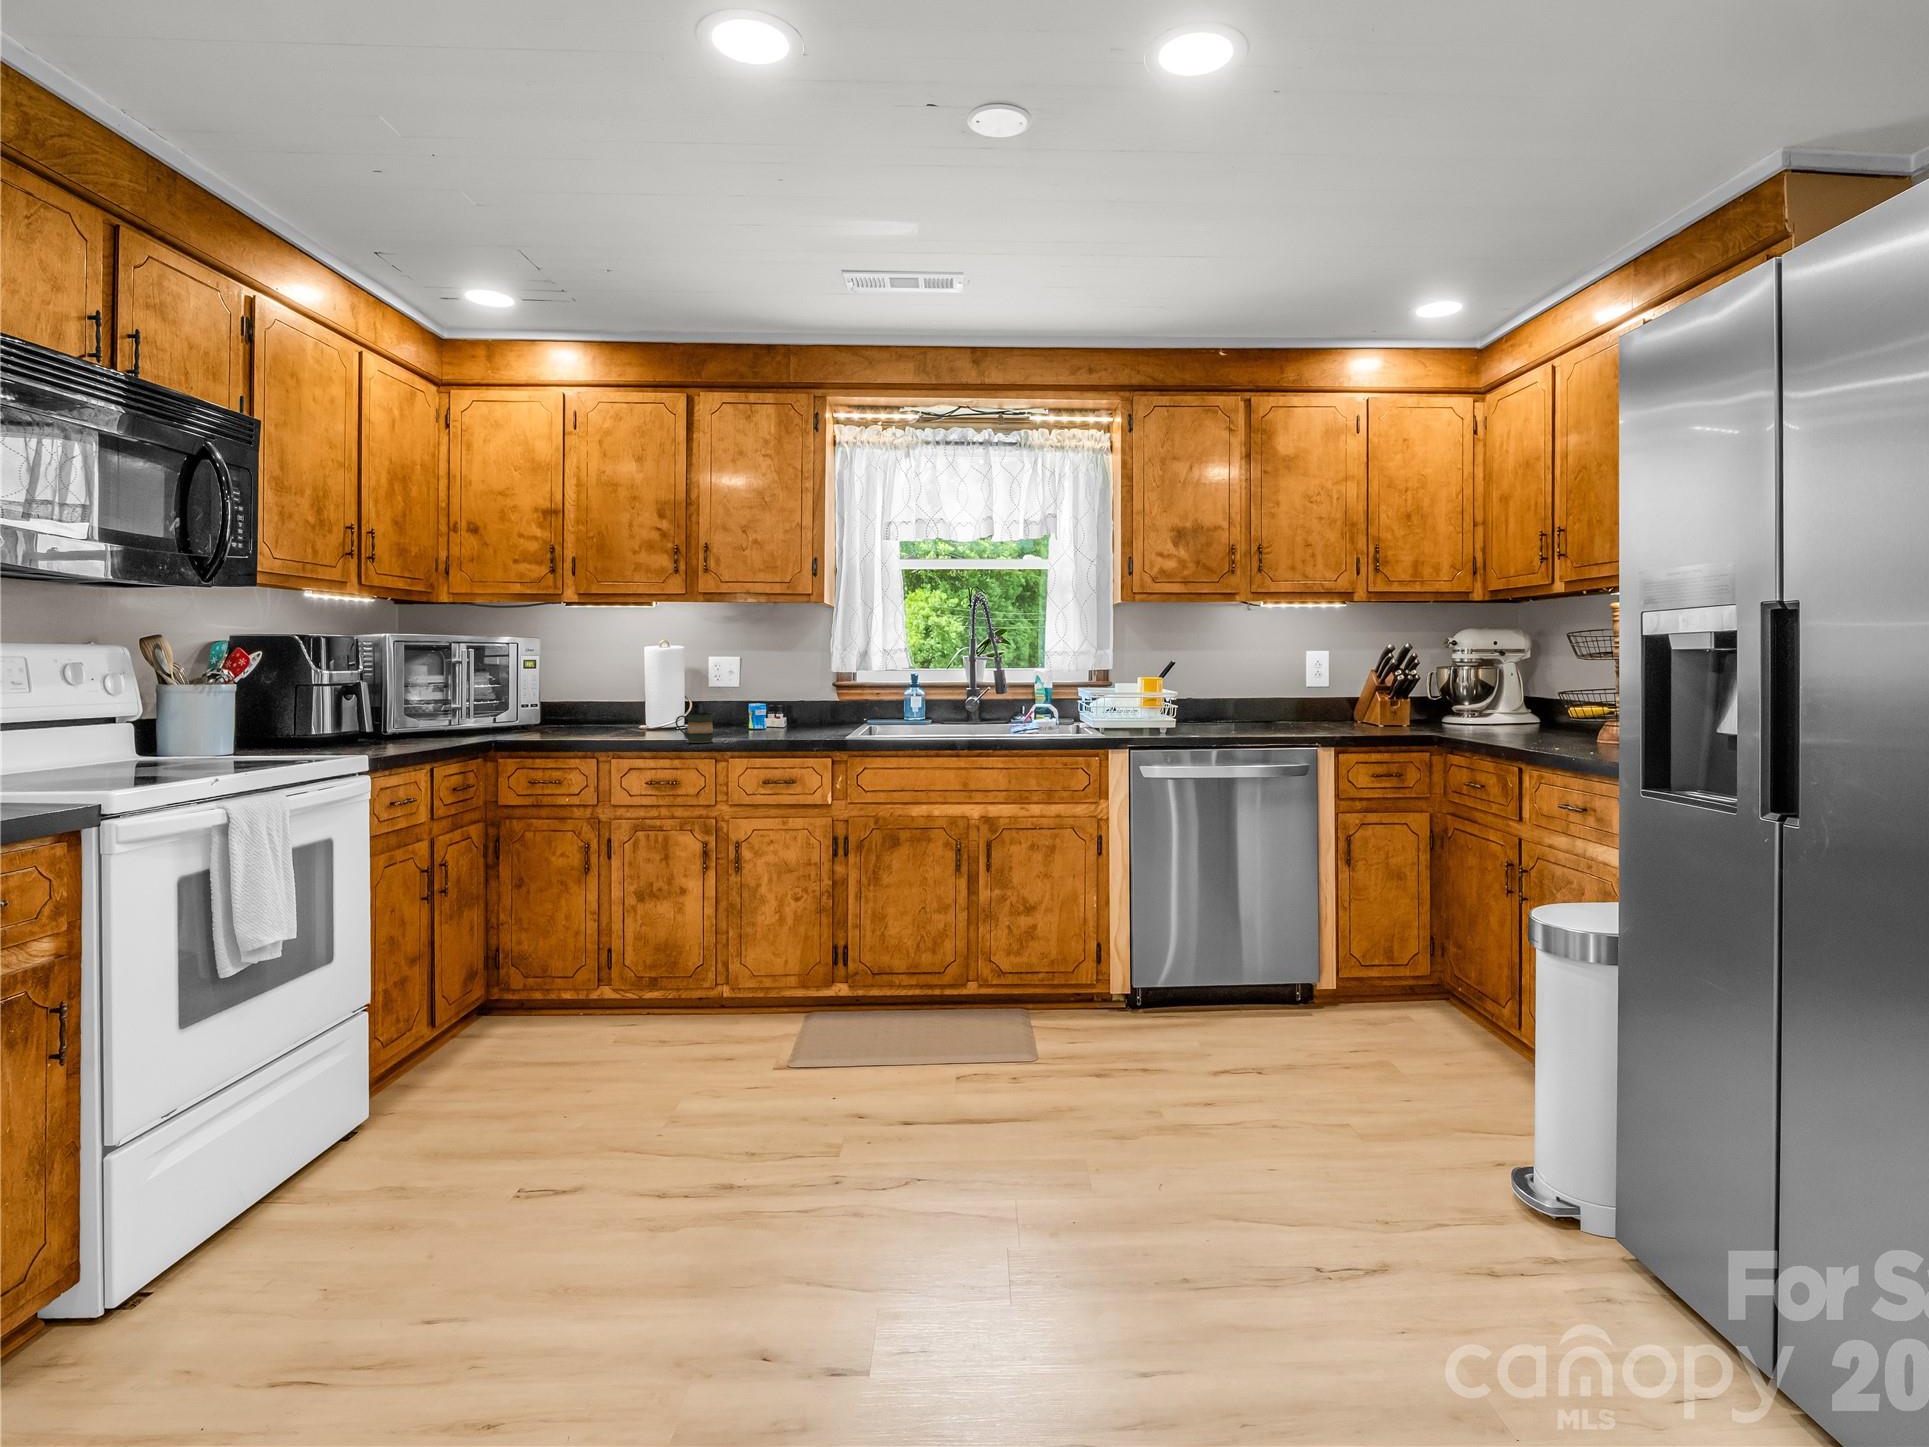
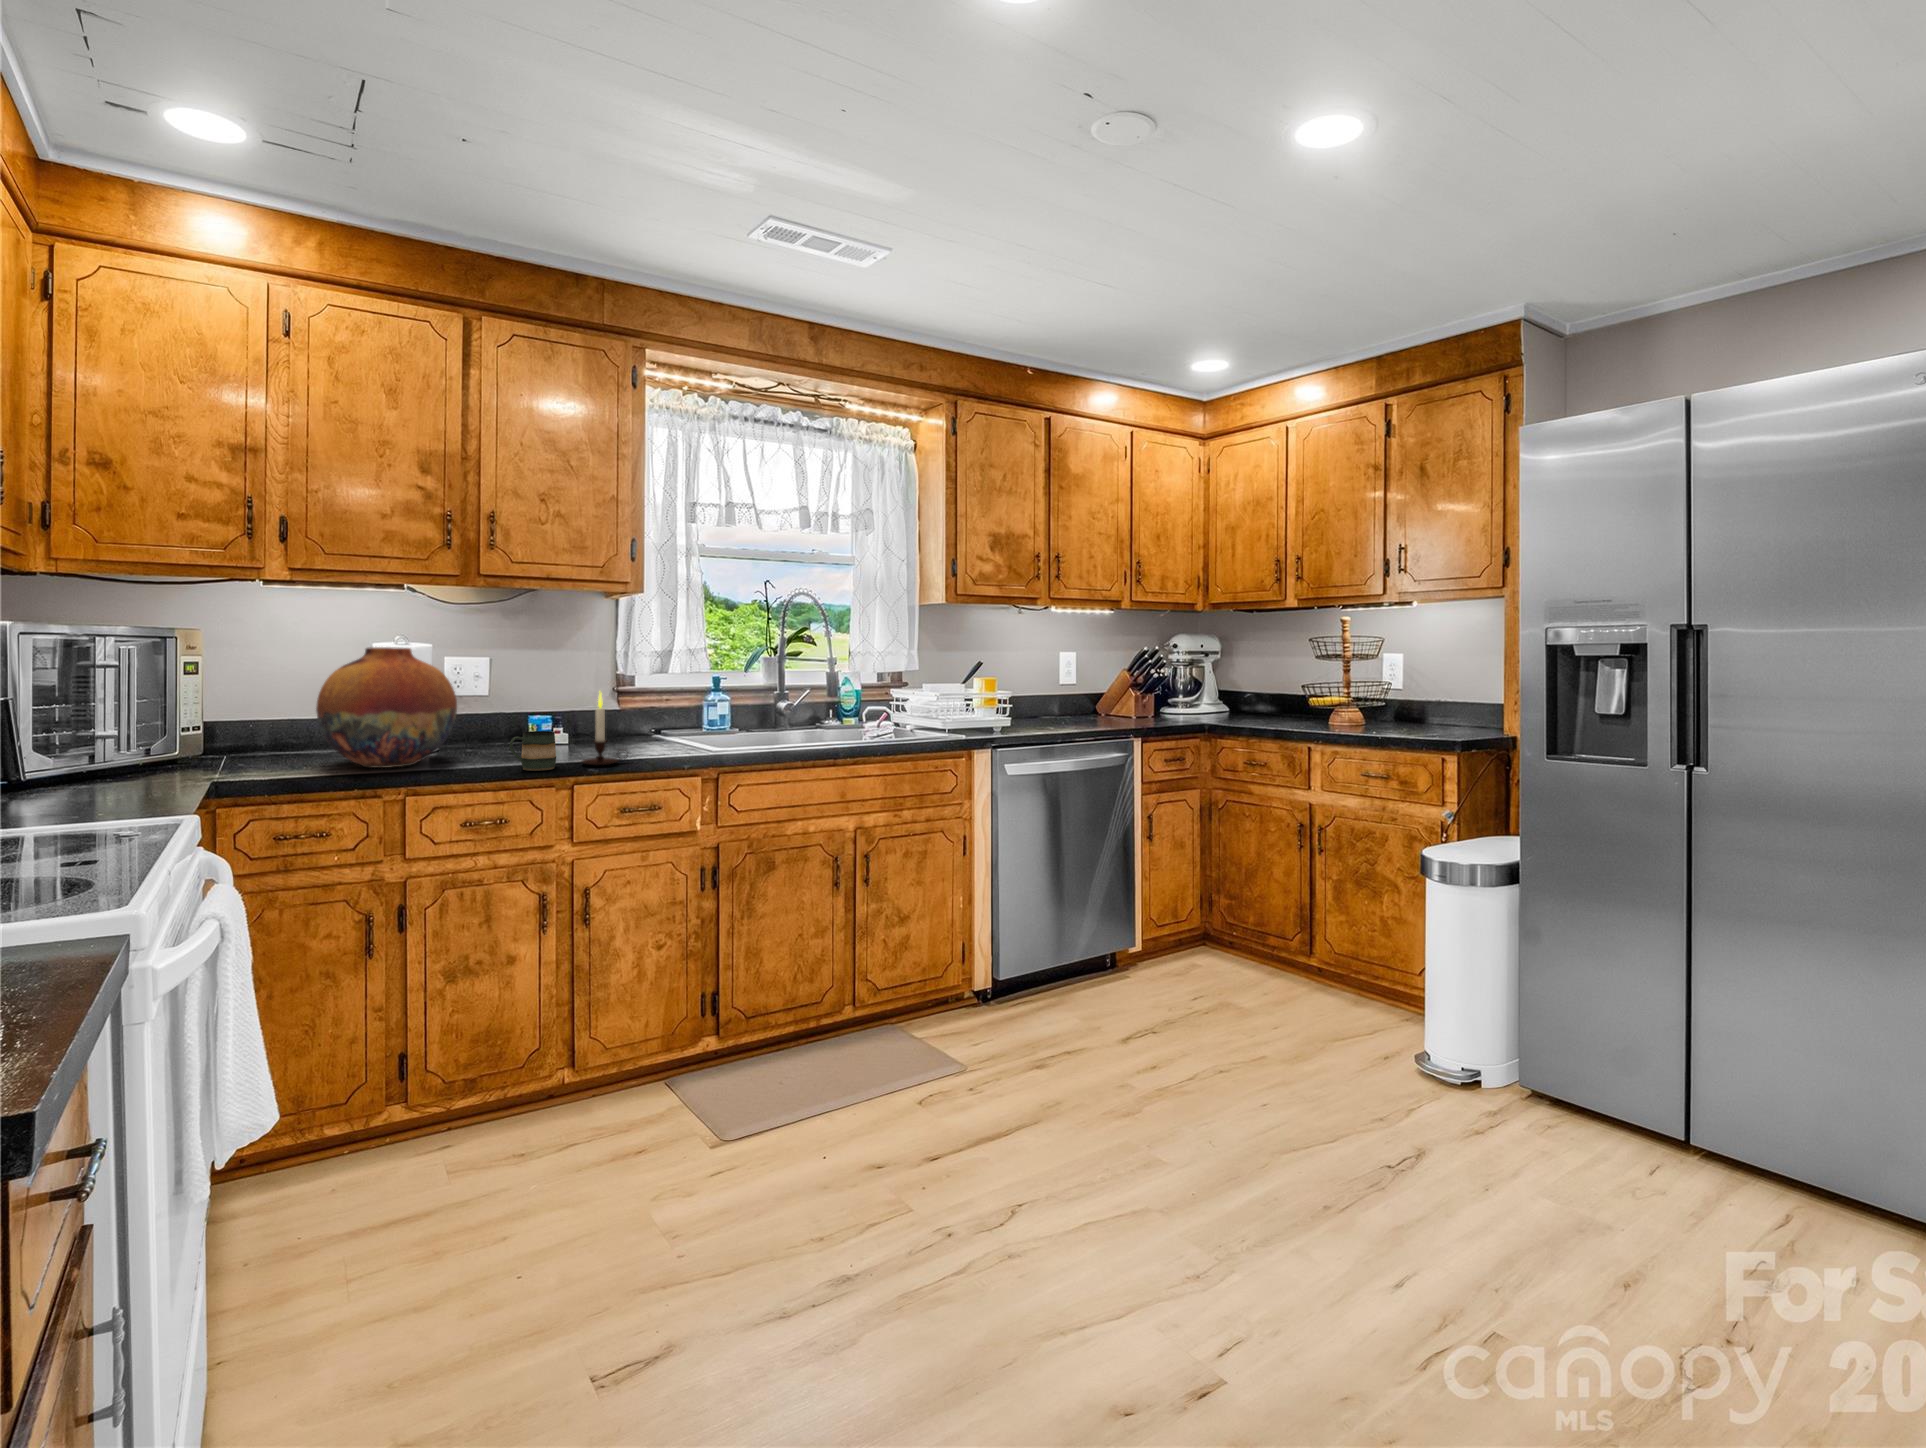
vase: none [571,649,665,738] -> present [316,647,457,768]
candle: none [732,680,769,741] -> present [582,693,626,765]

